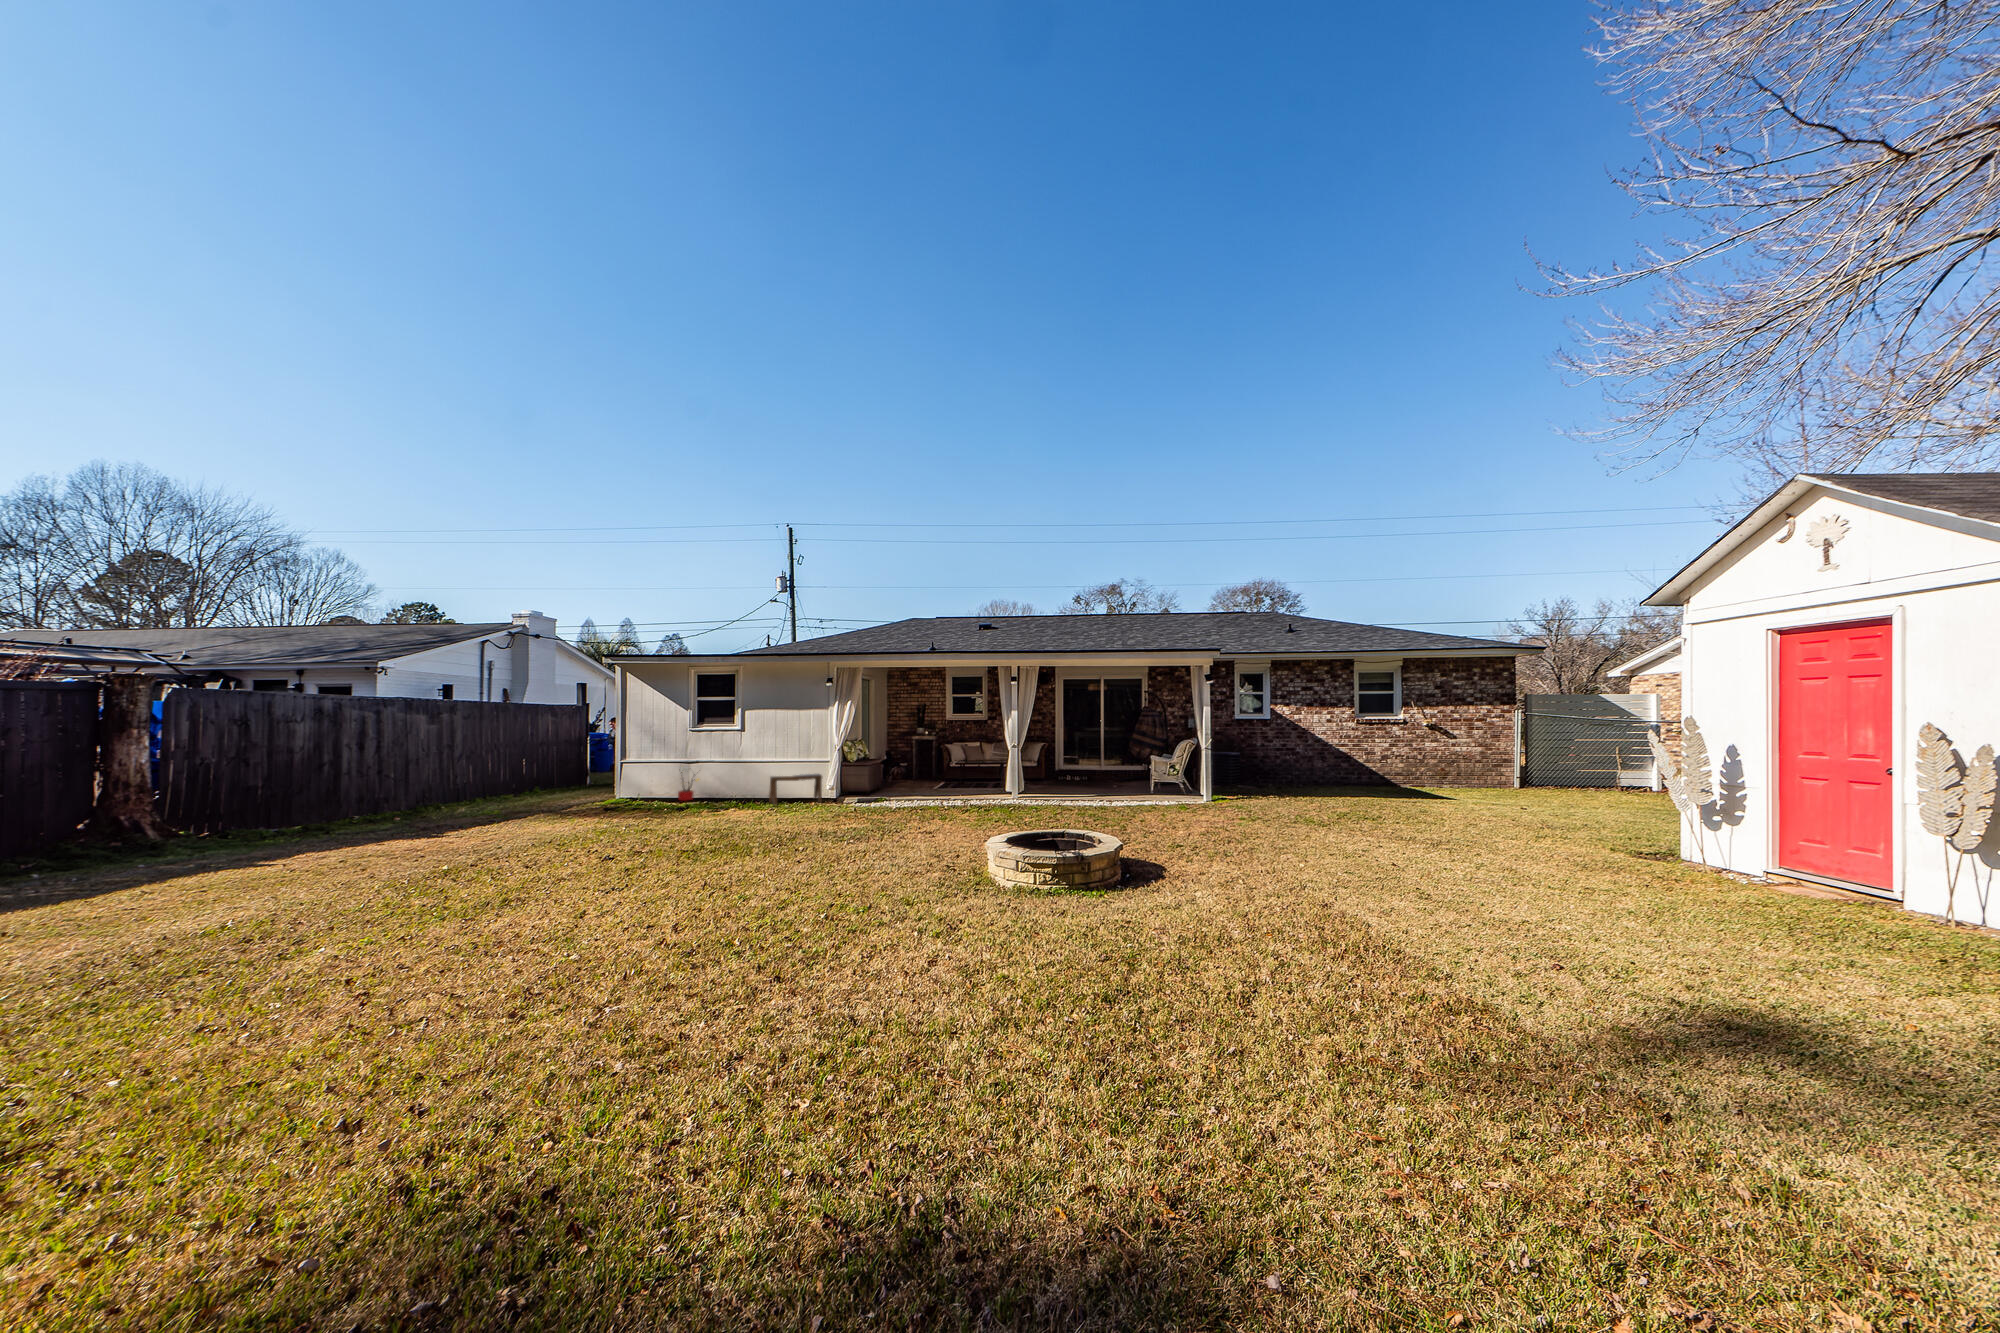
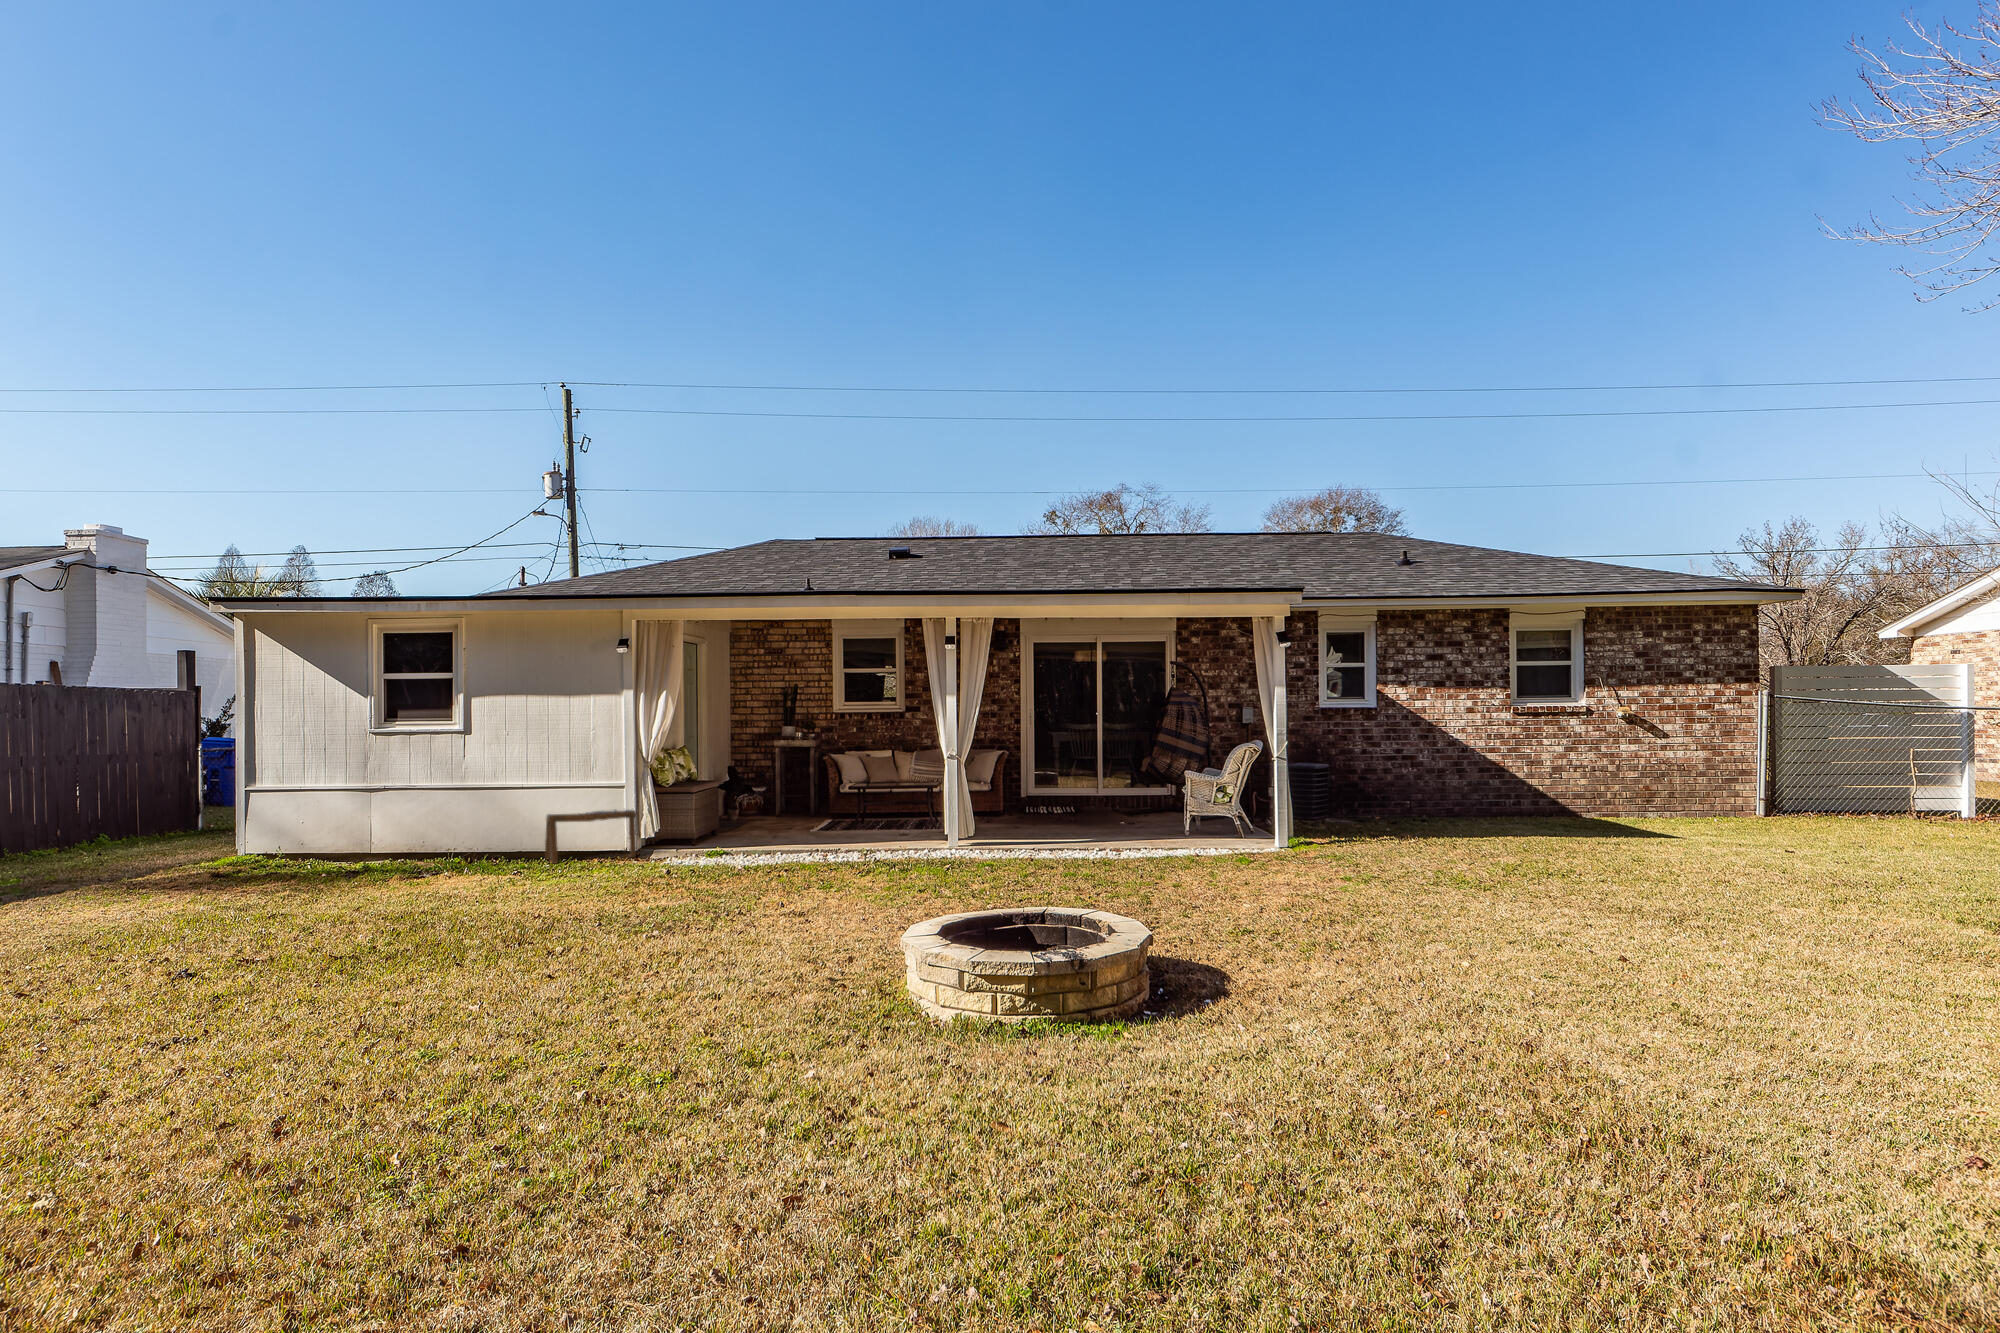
decorative plant: present [678,769,699,801] -> none [388,796,427,858]

